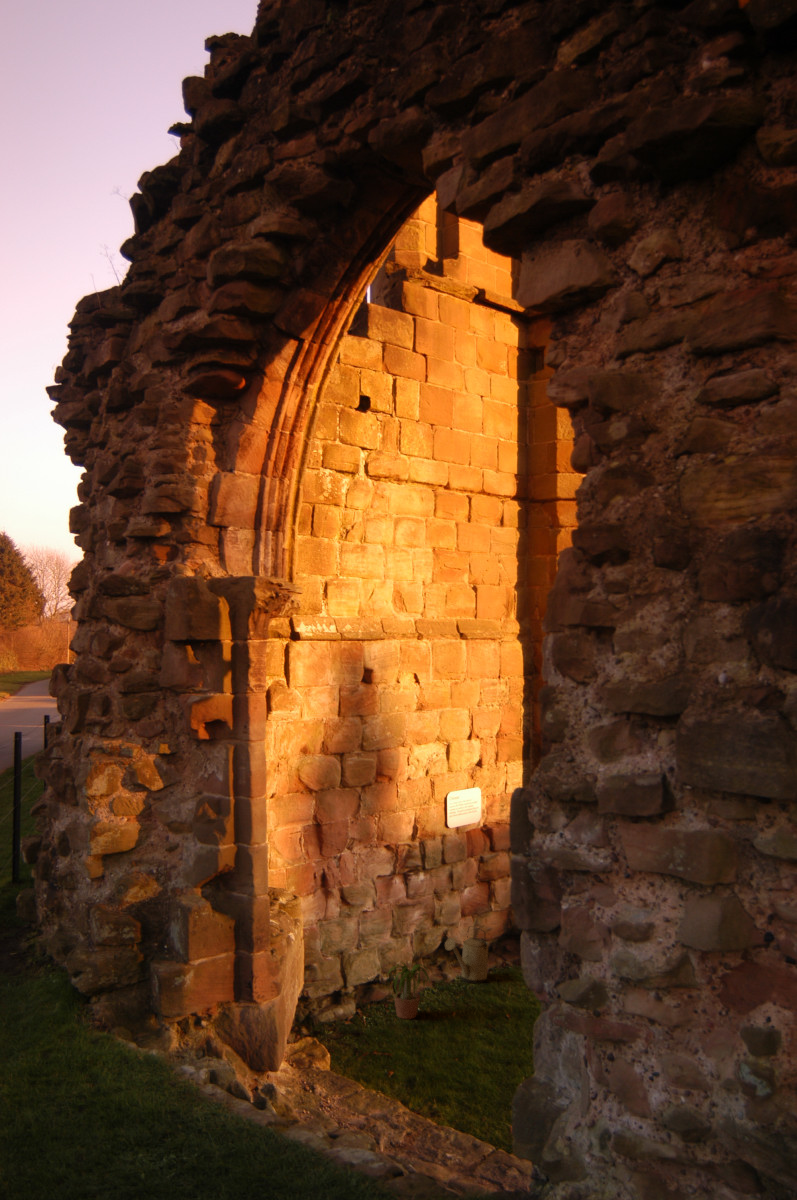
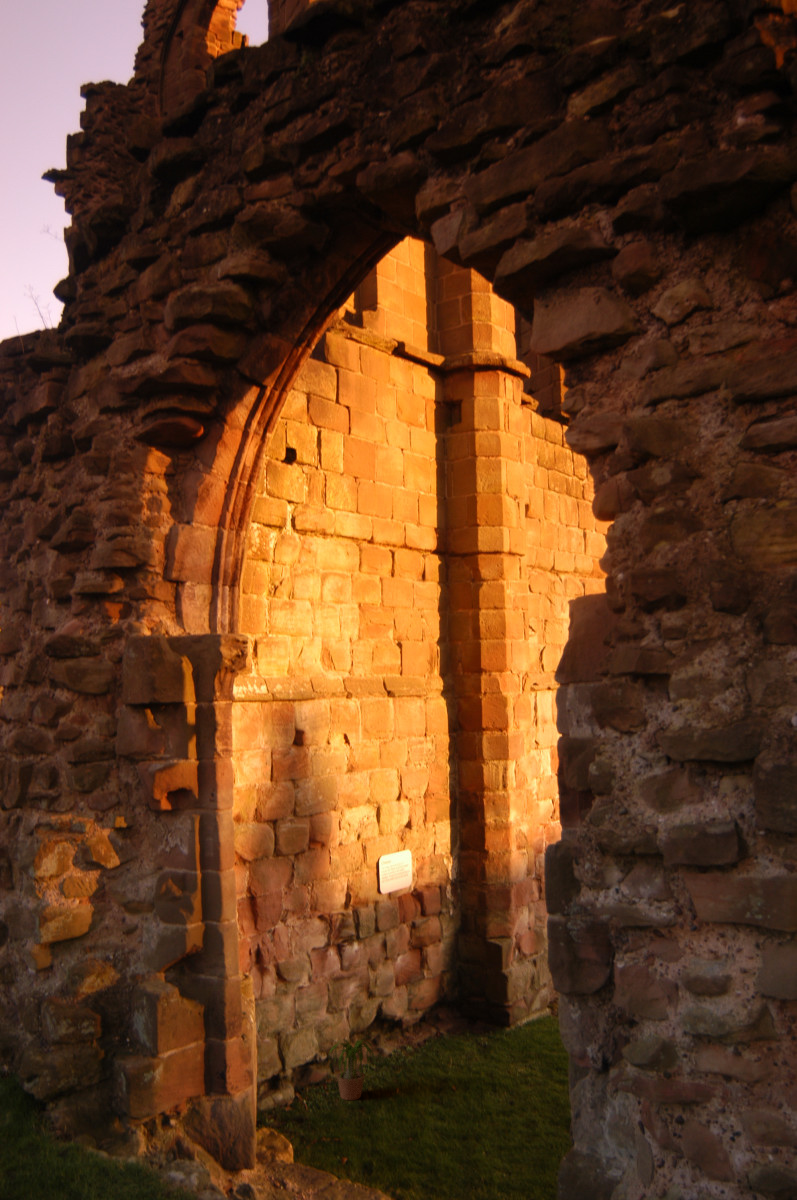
watering can: present [445,929,489,984] -> none [380,996,423,1057]

